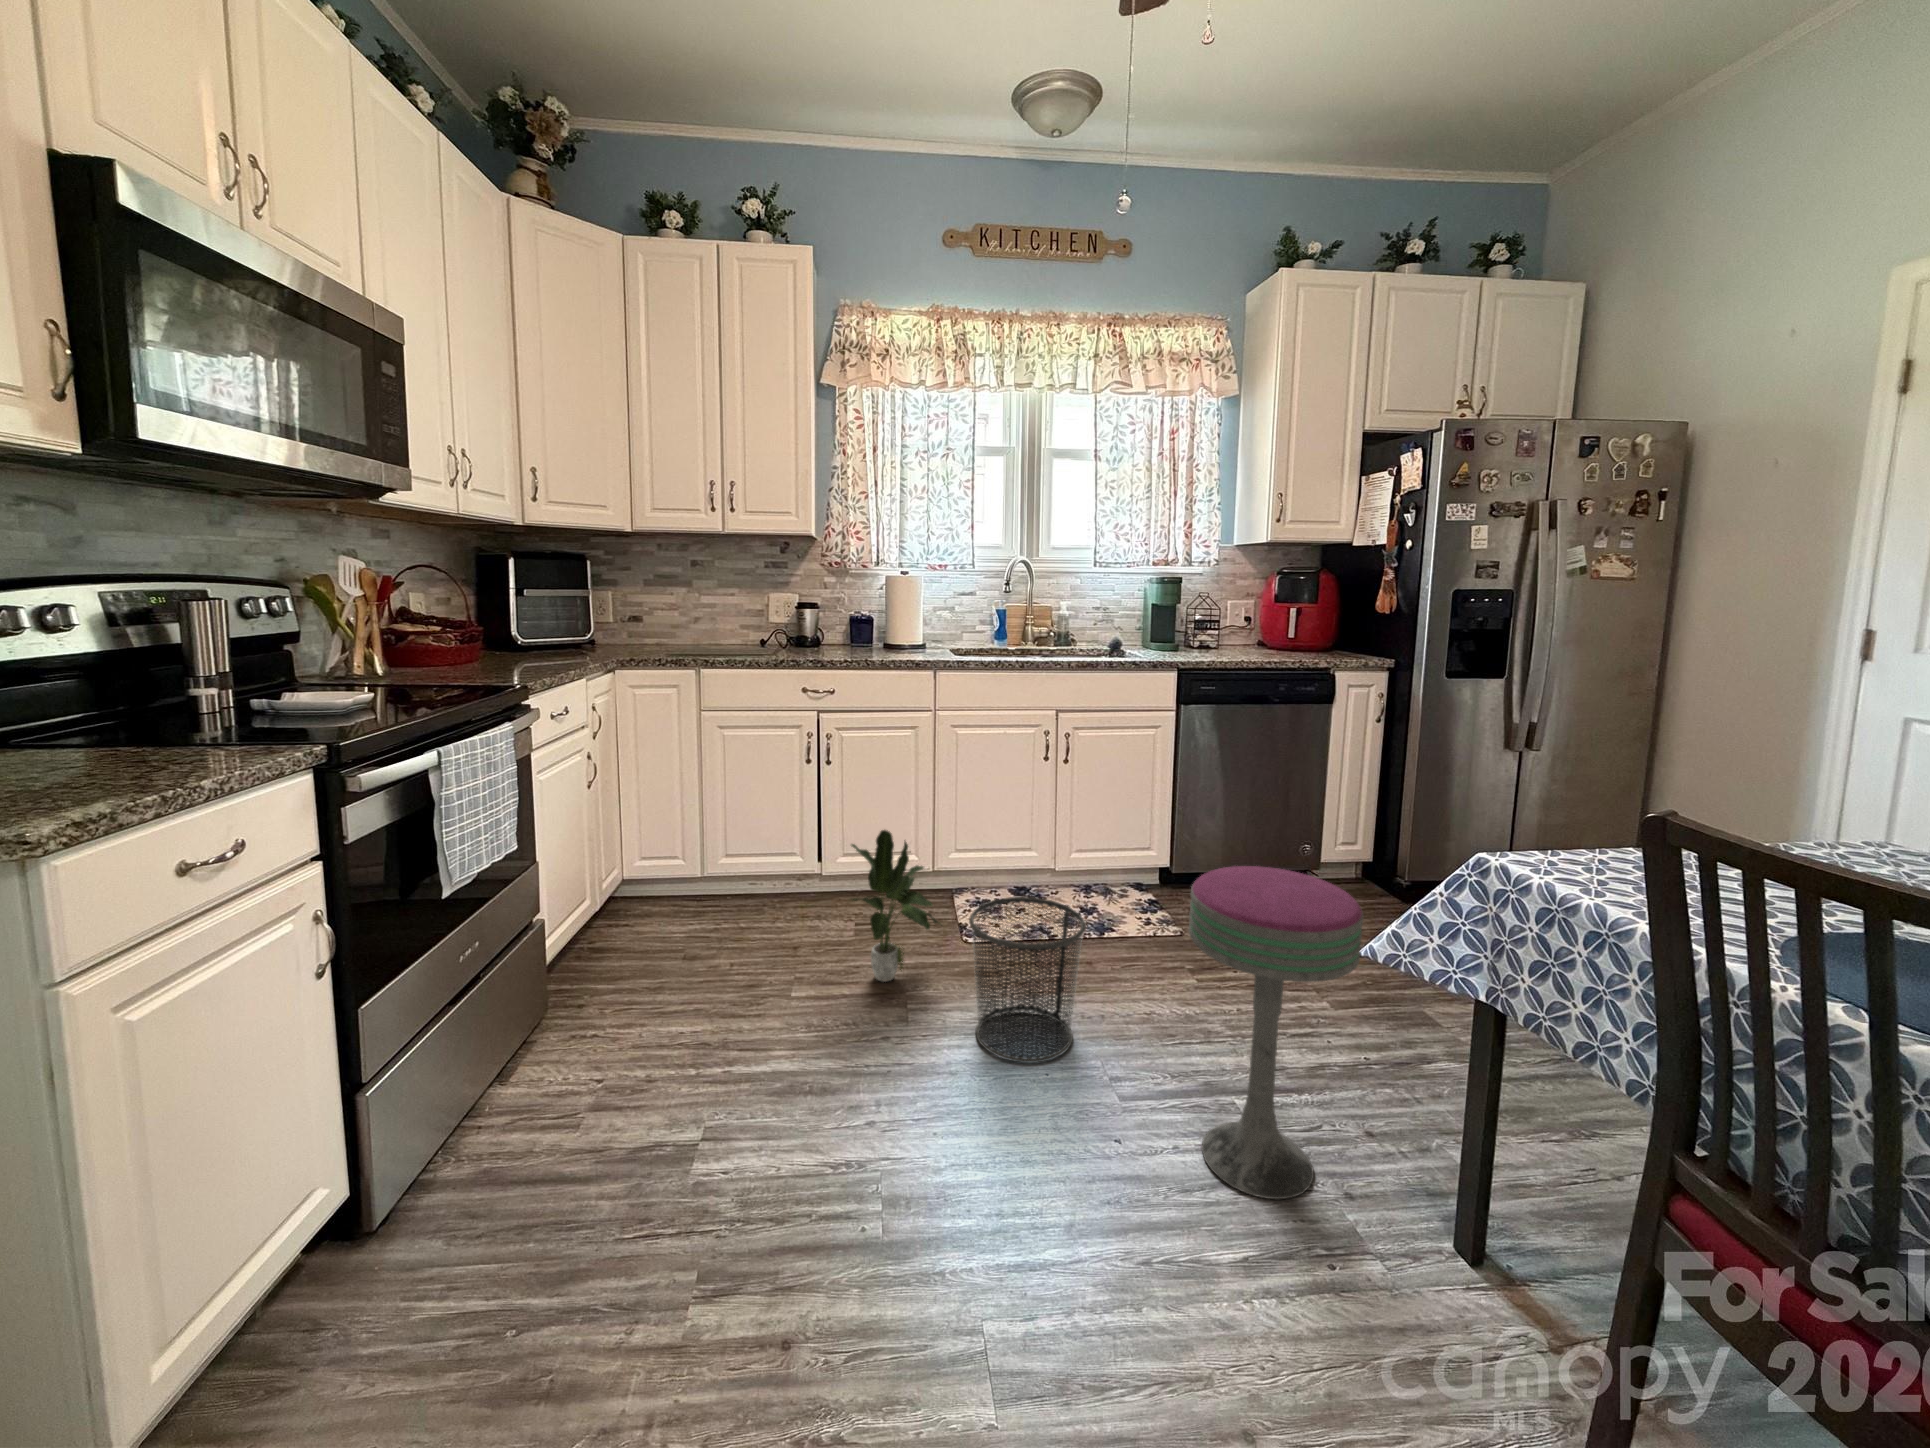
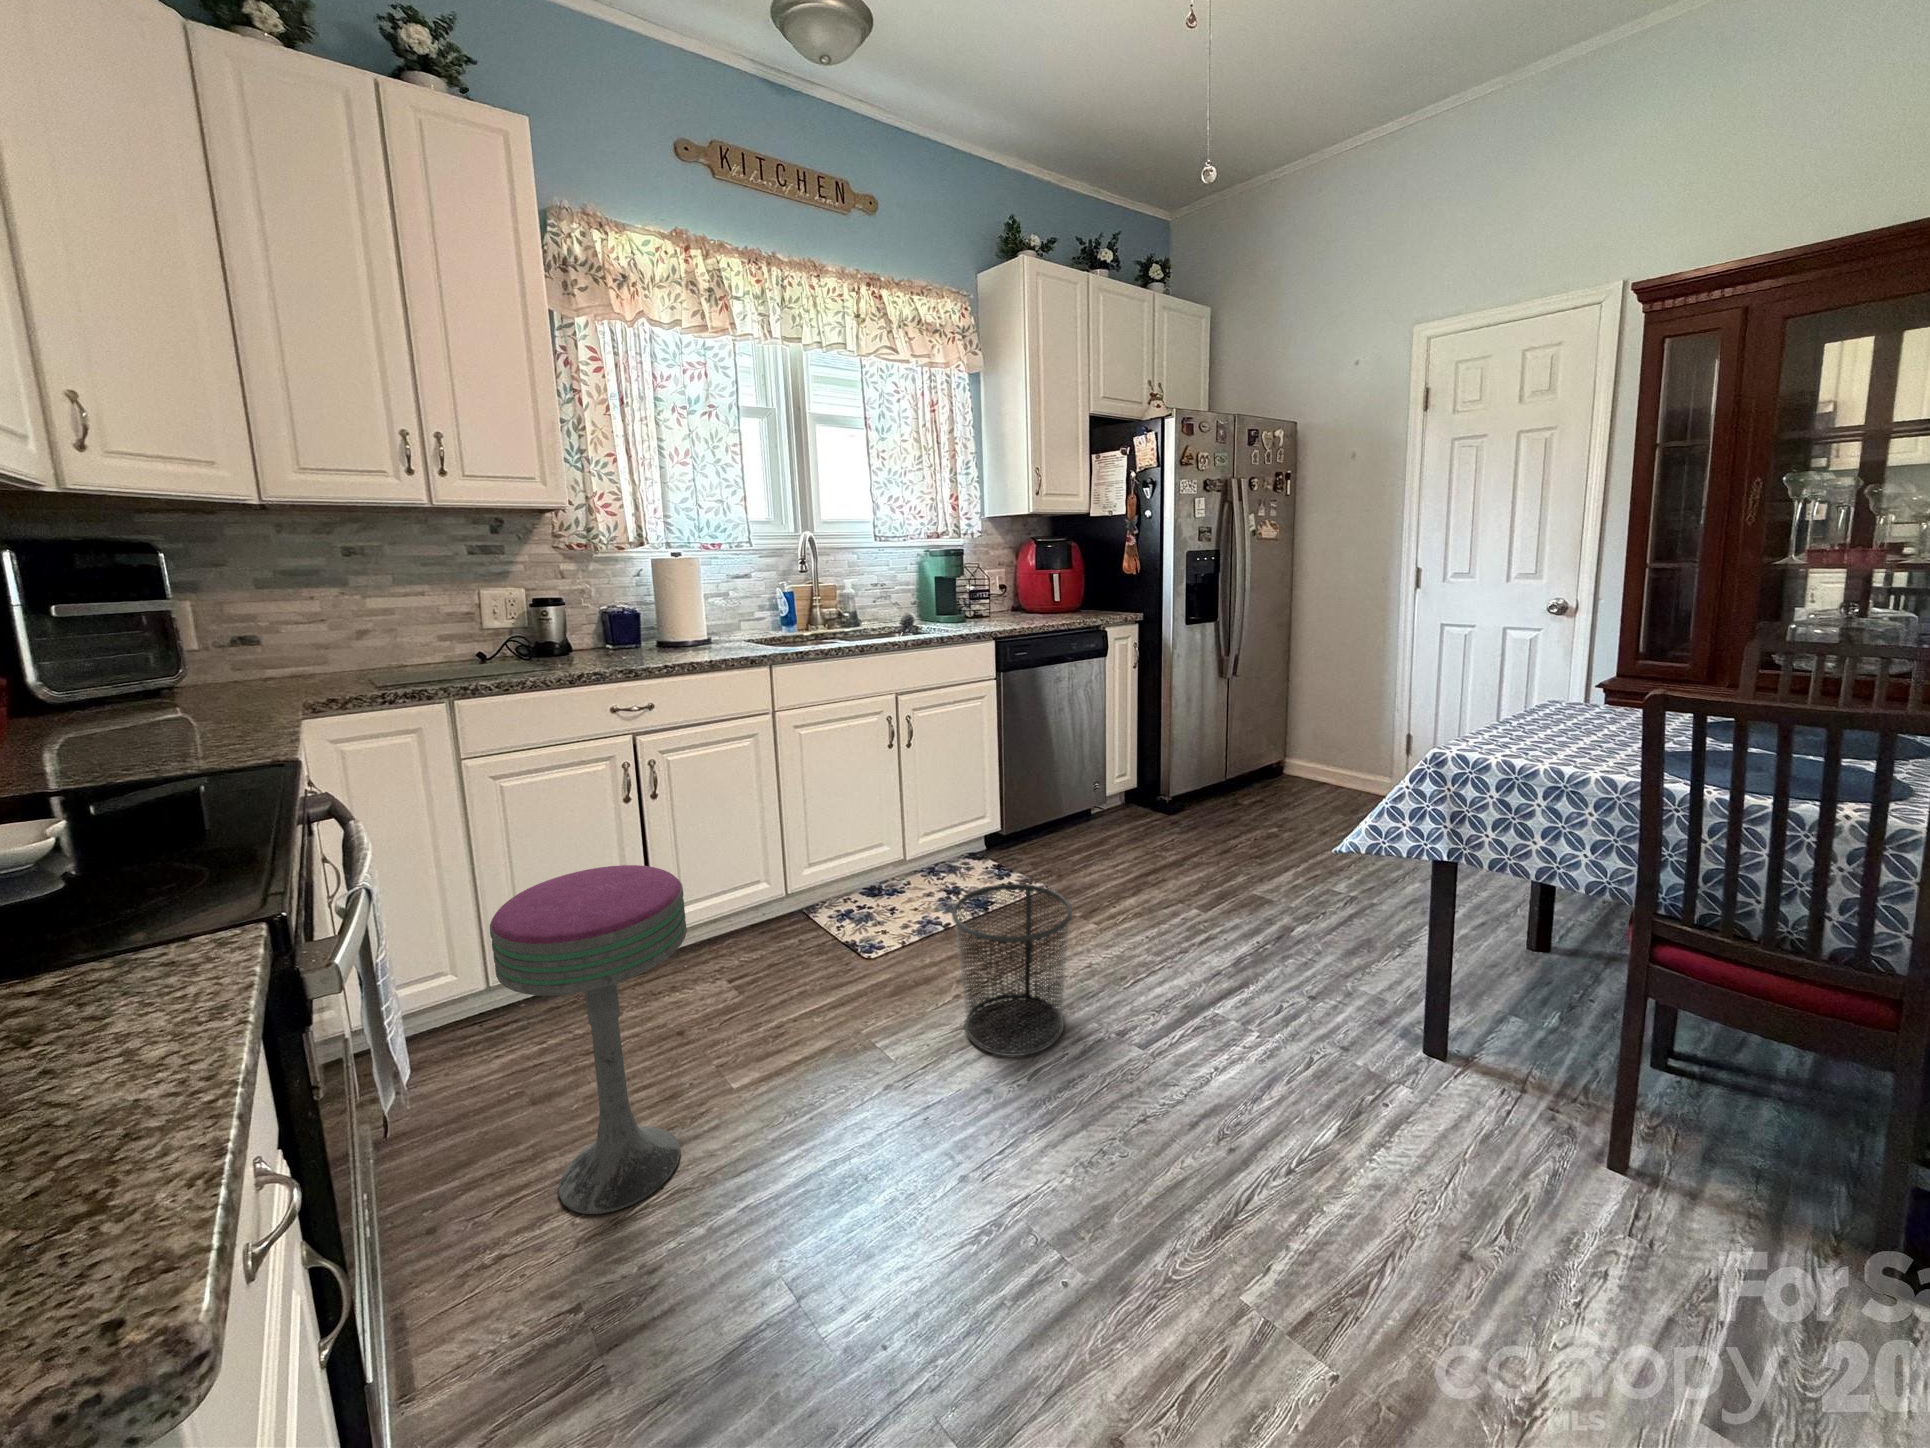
potted plant: present [851,830,942,982] -> none [763,857,885,1030]
bar stool: present [1189,866,1363,1199] -> present [490,865,687,1214]

